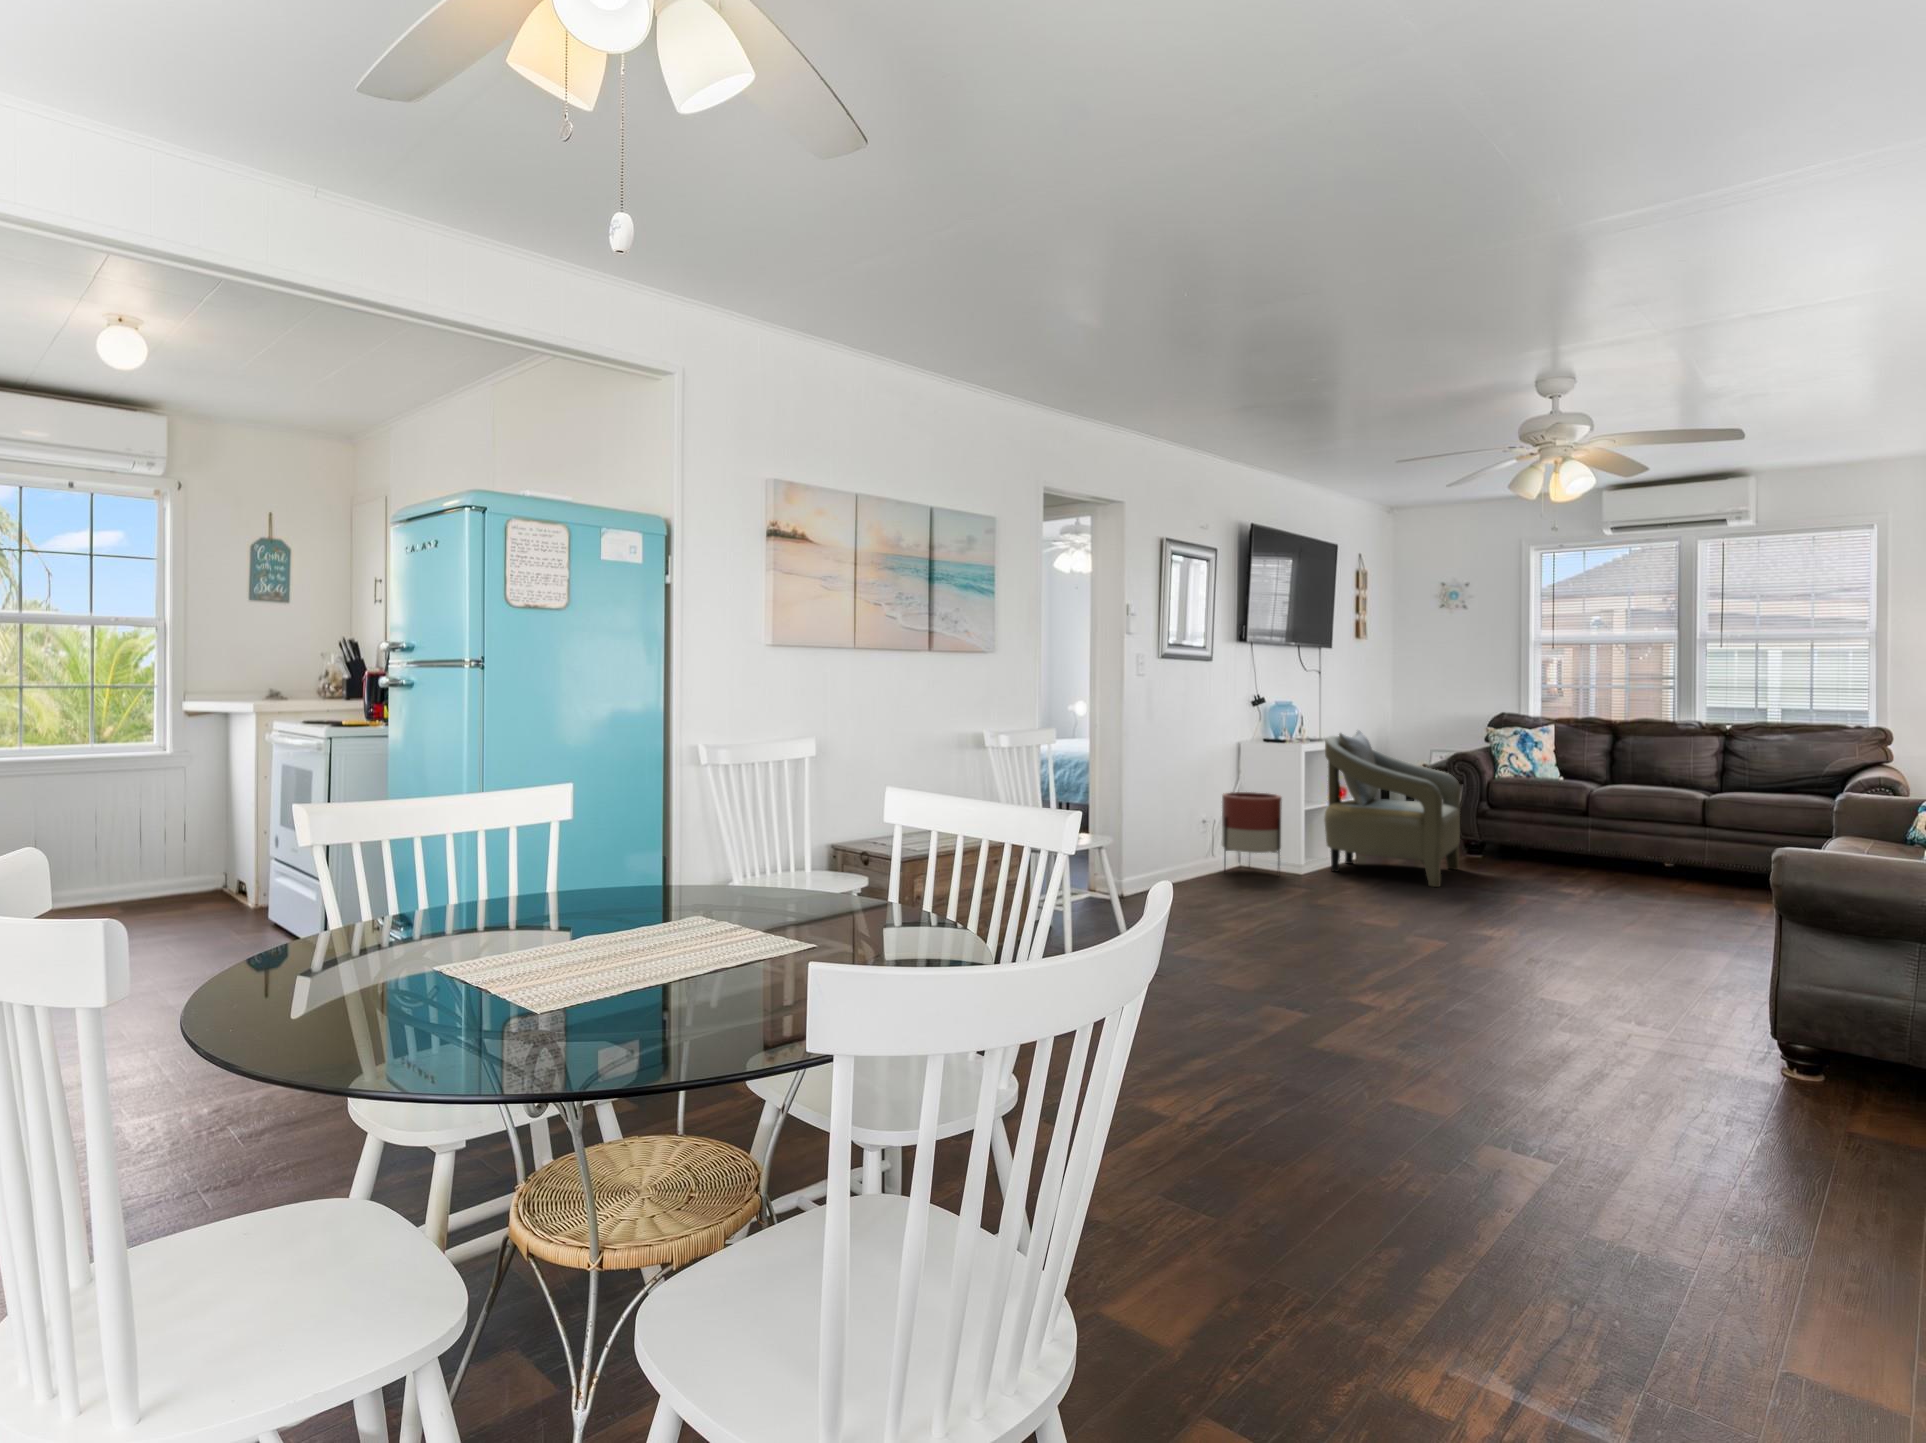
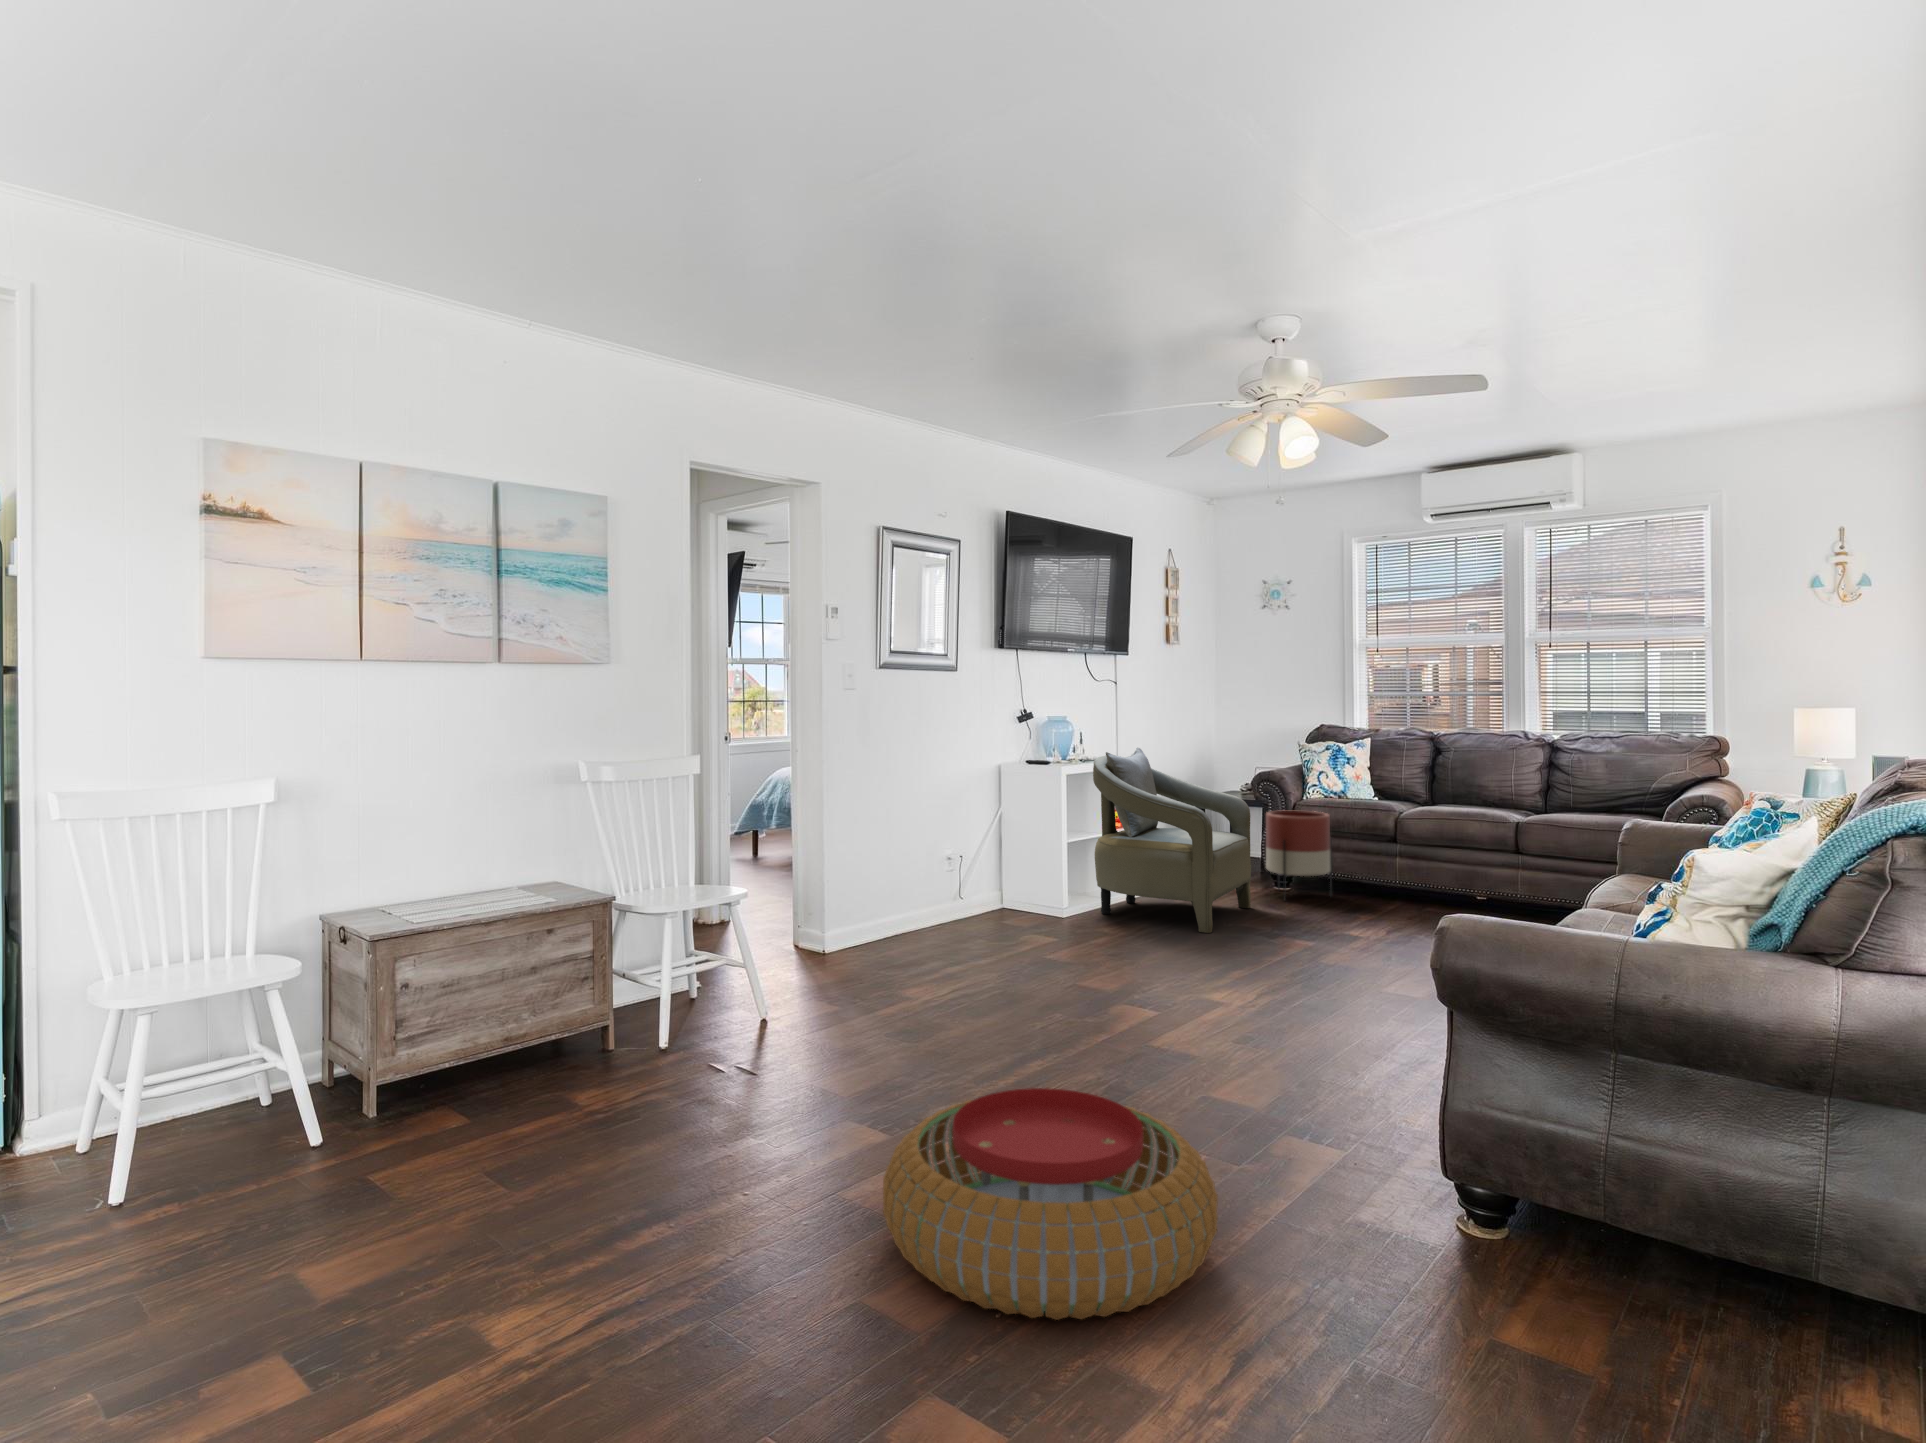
planter: present [1221,792,1282,871] -> present [1266,810,1332,896]
pouf: none [1358,968,1624,1109] -> present [883,1088,1218,1320]

